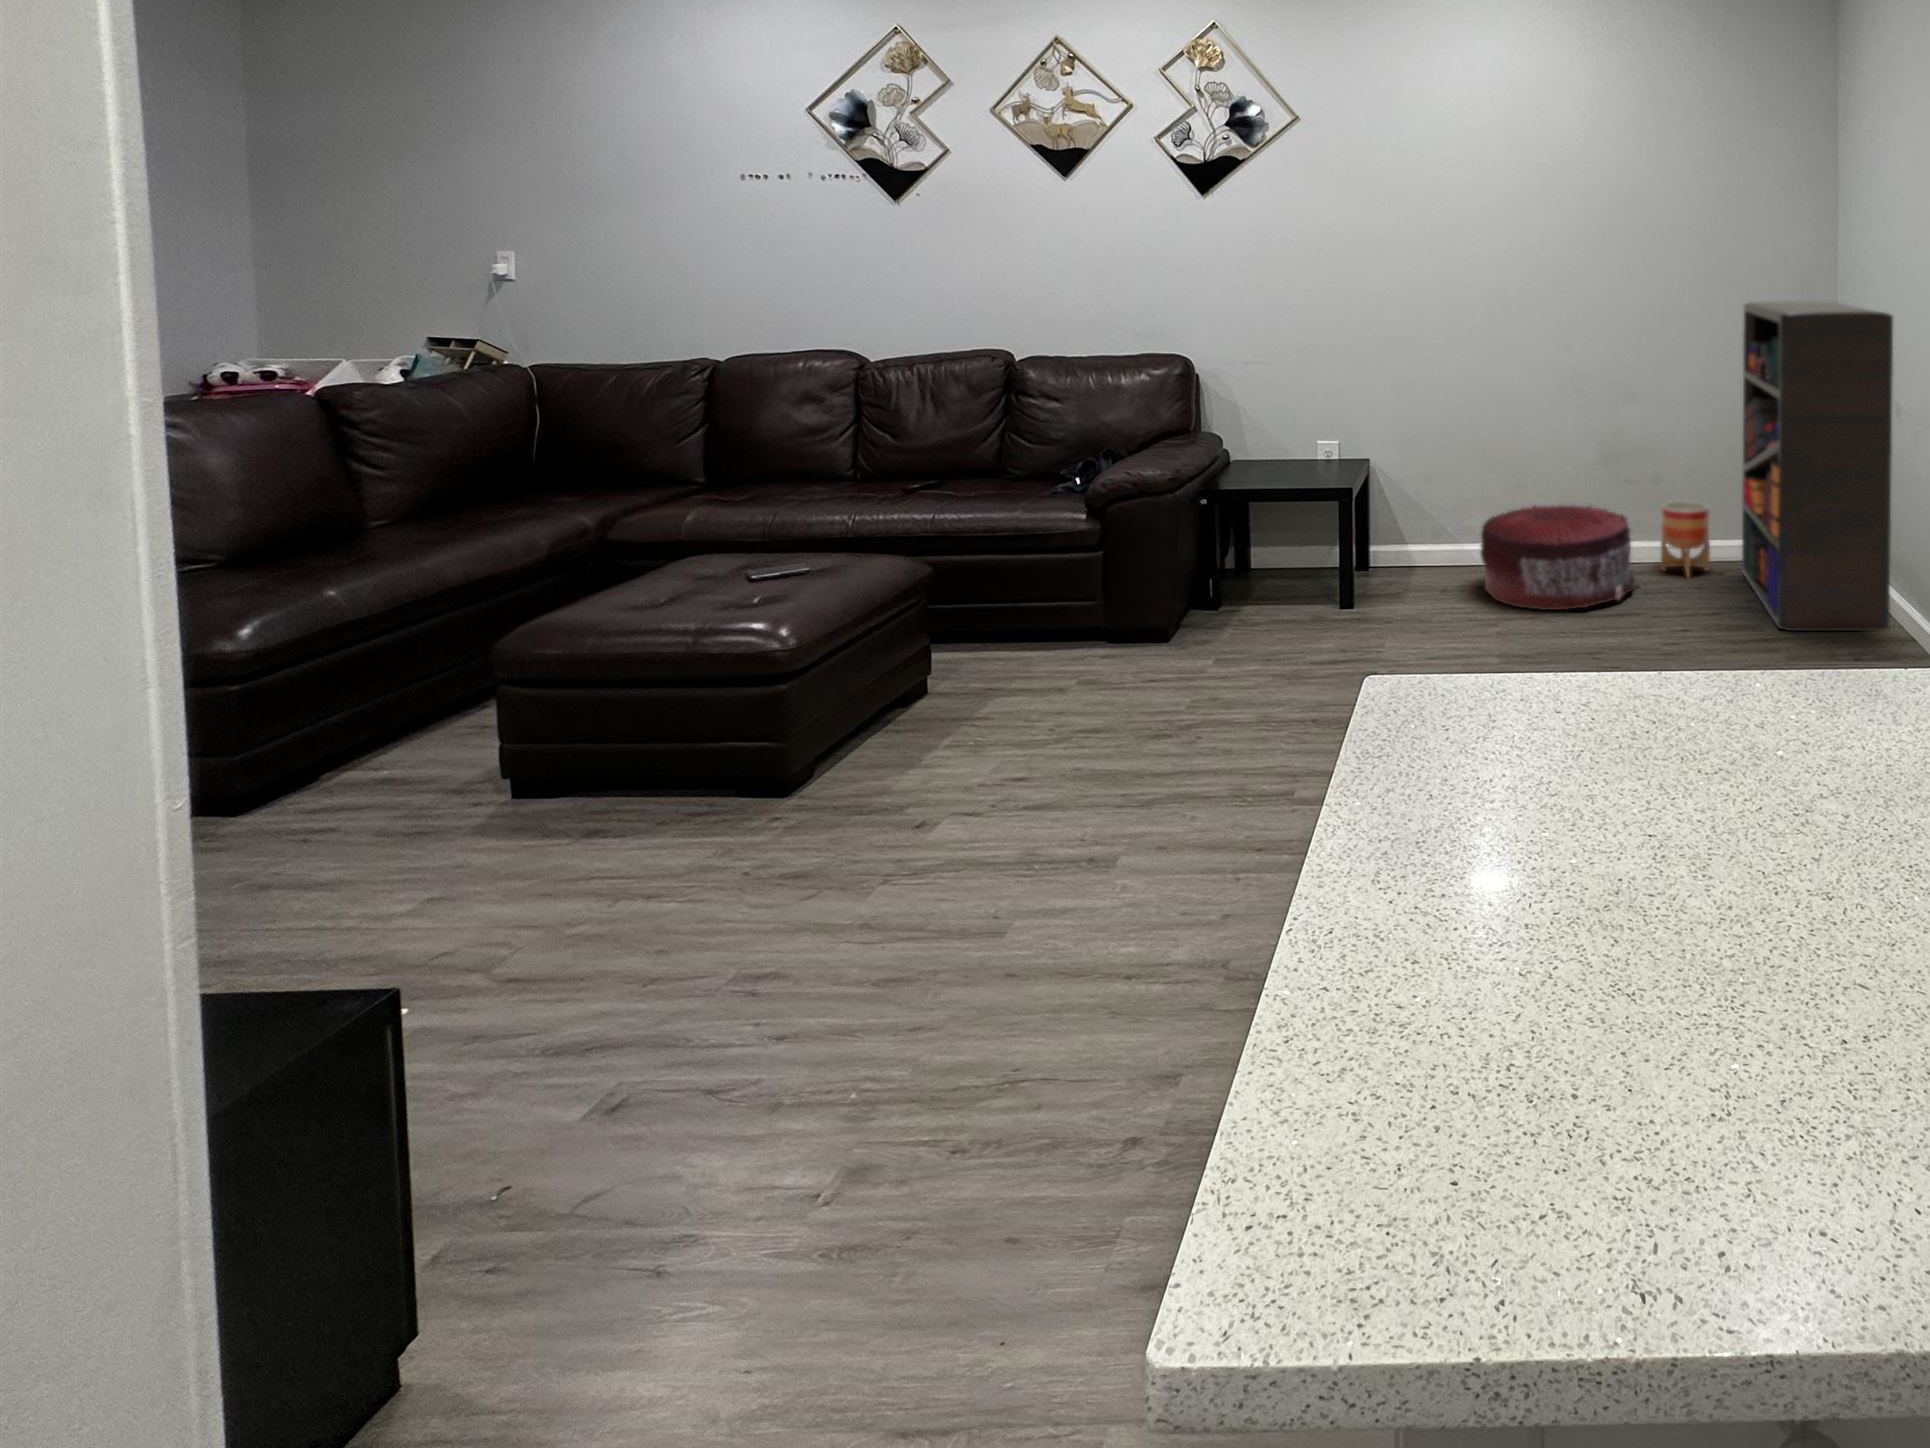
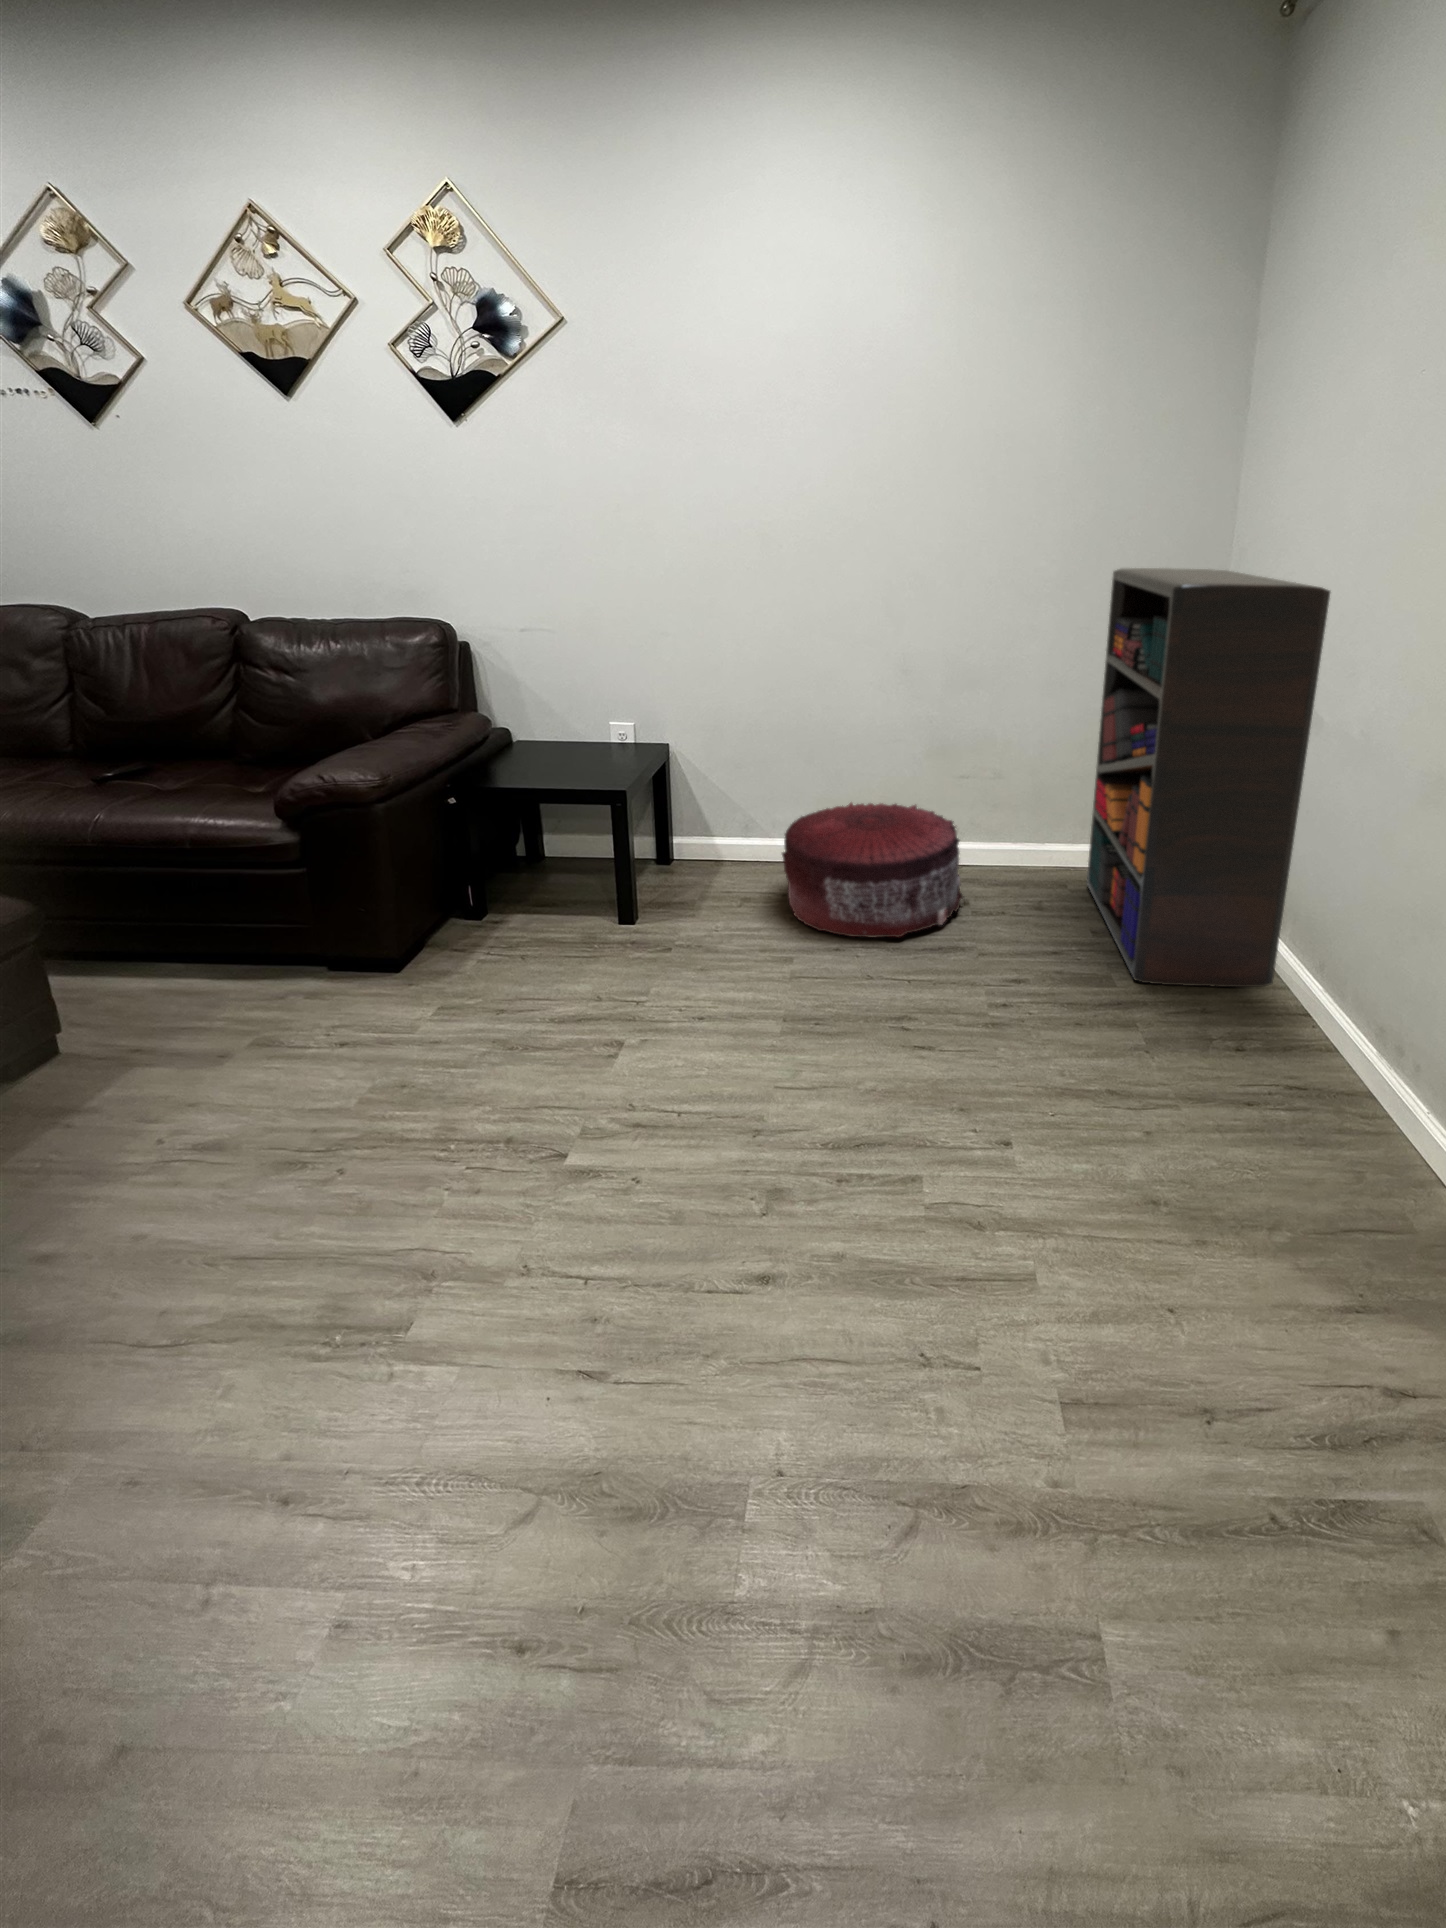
planter: present [1661,501,1710,578] -> none [994,800,1053,889]

